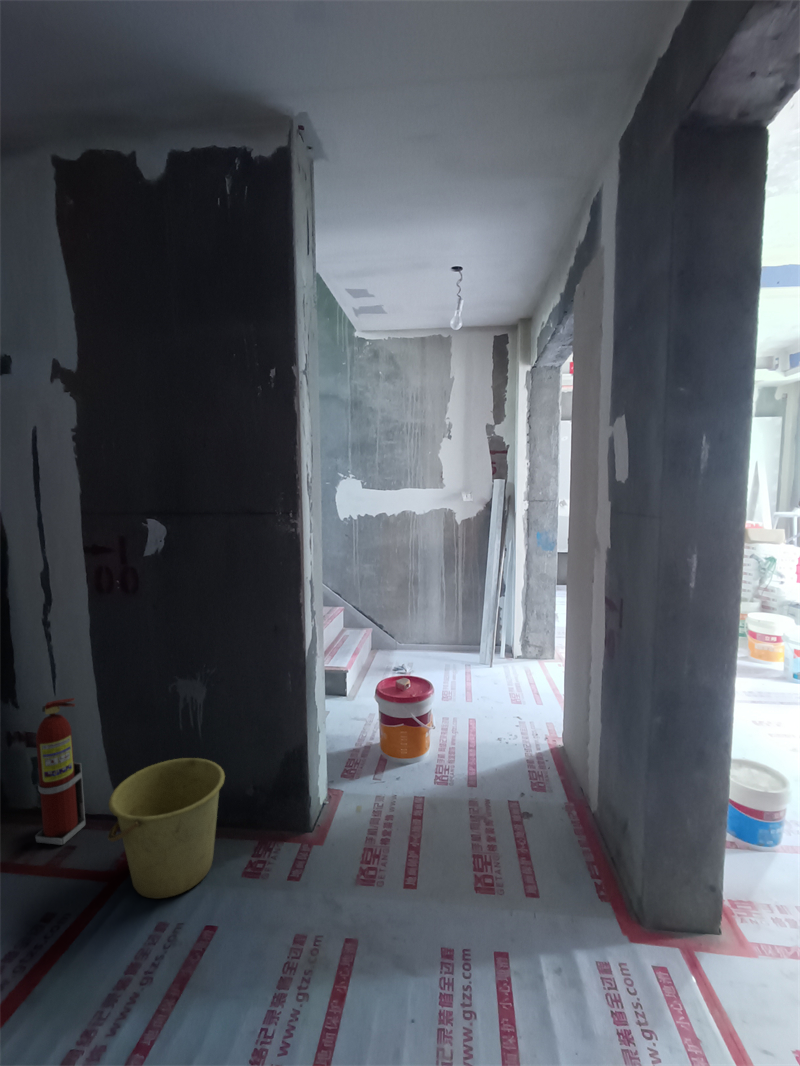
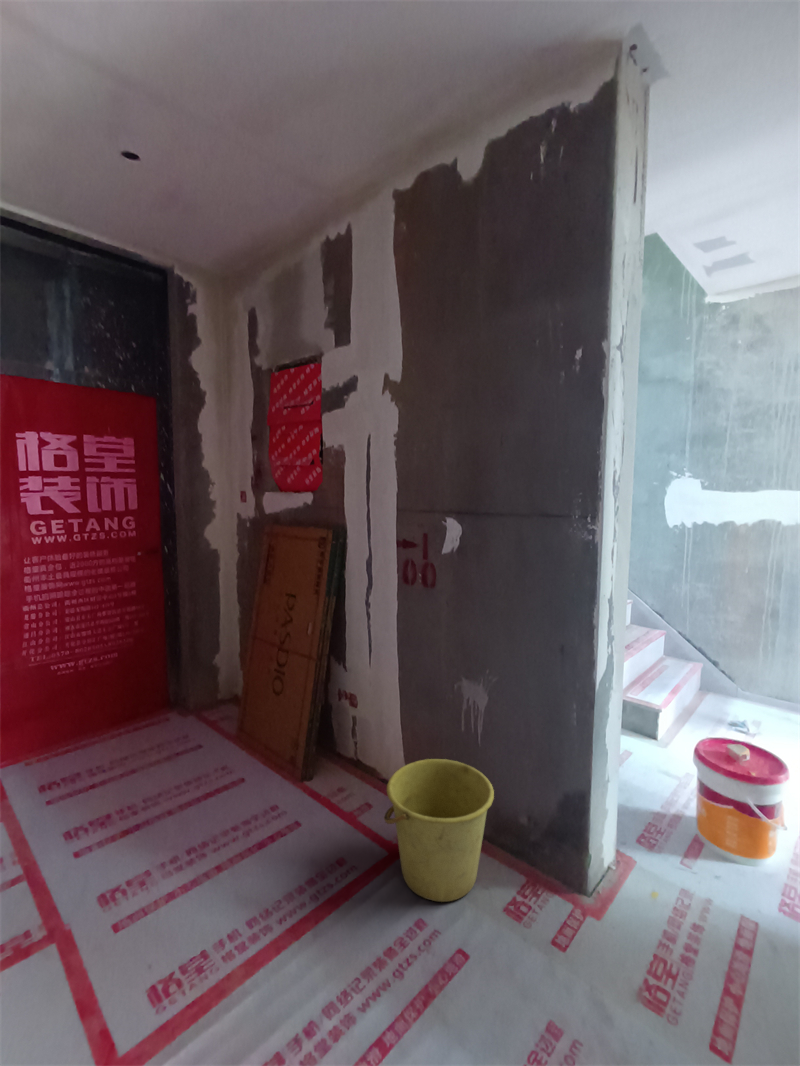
fire extinguisher: present [35,698,85,845] -> none [341,674,378,803]

